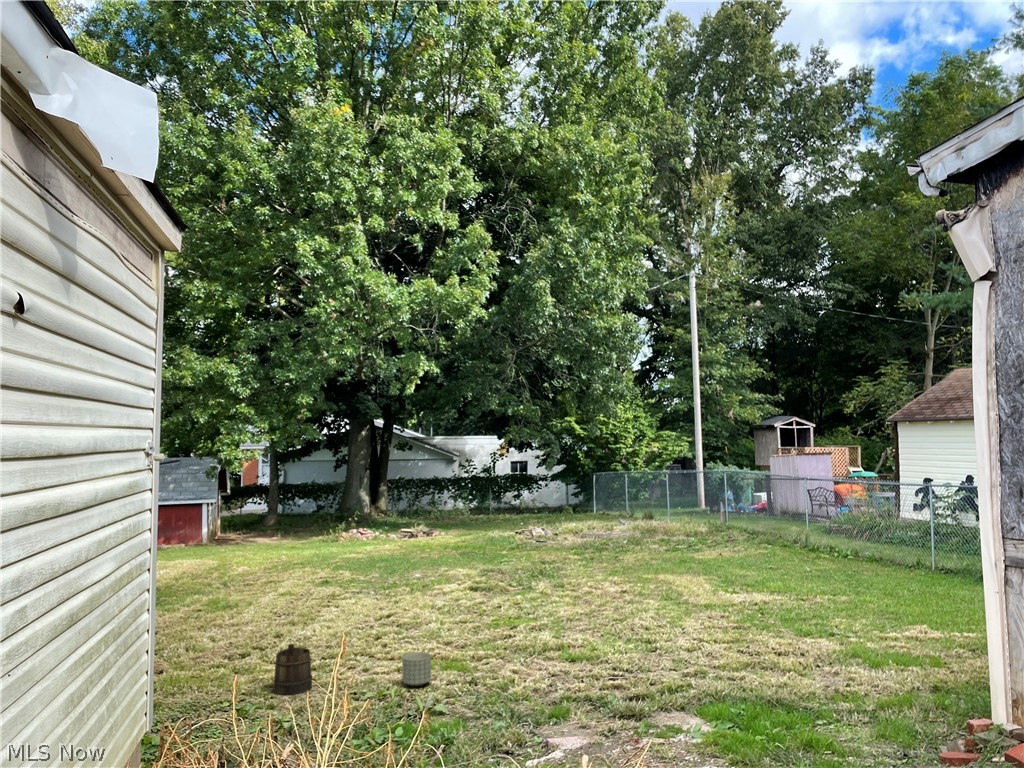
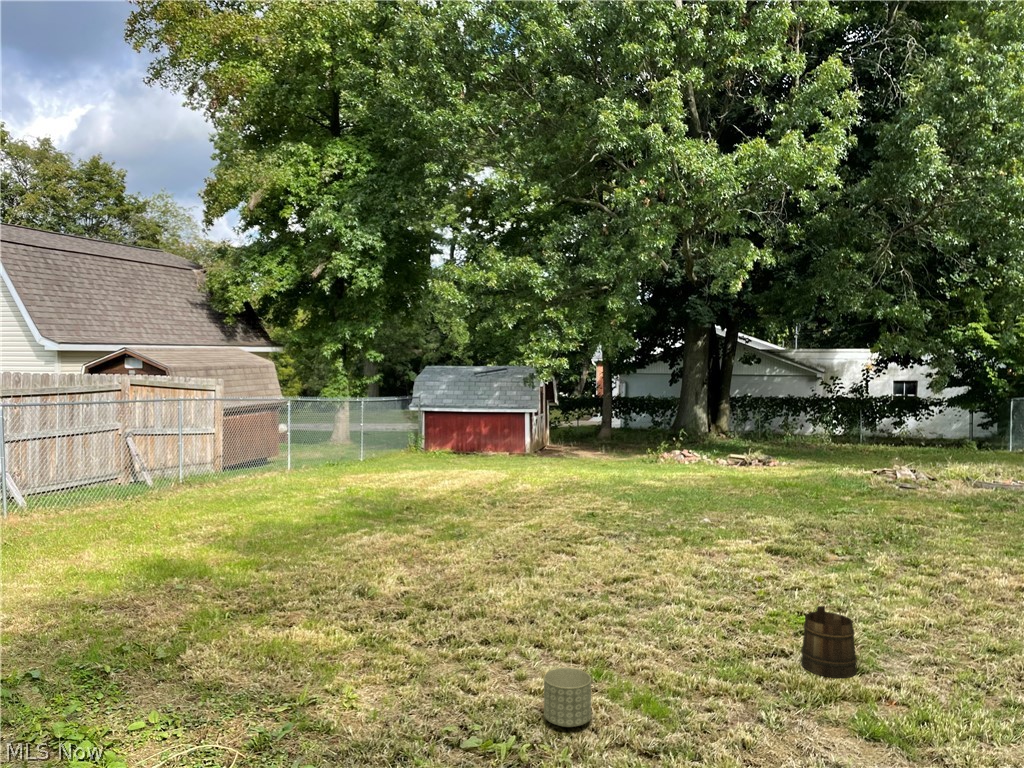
bucket: present [273,644,312,695] -> present [801,606,857,678]

